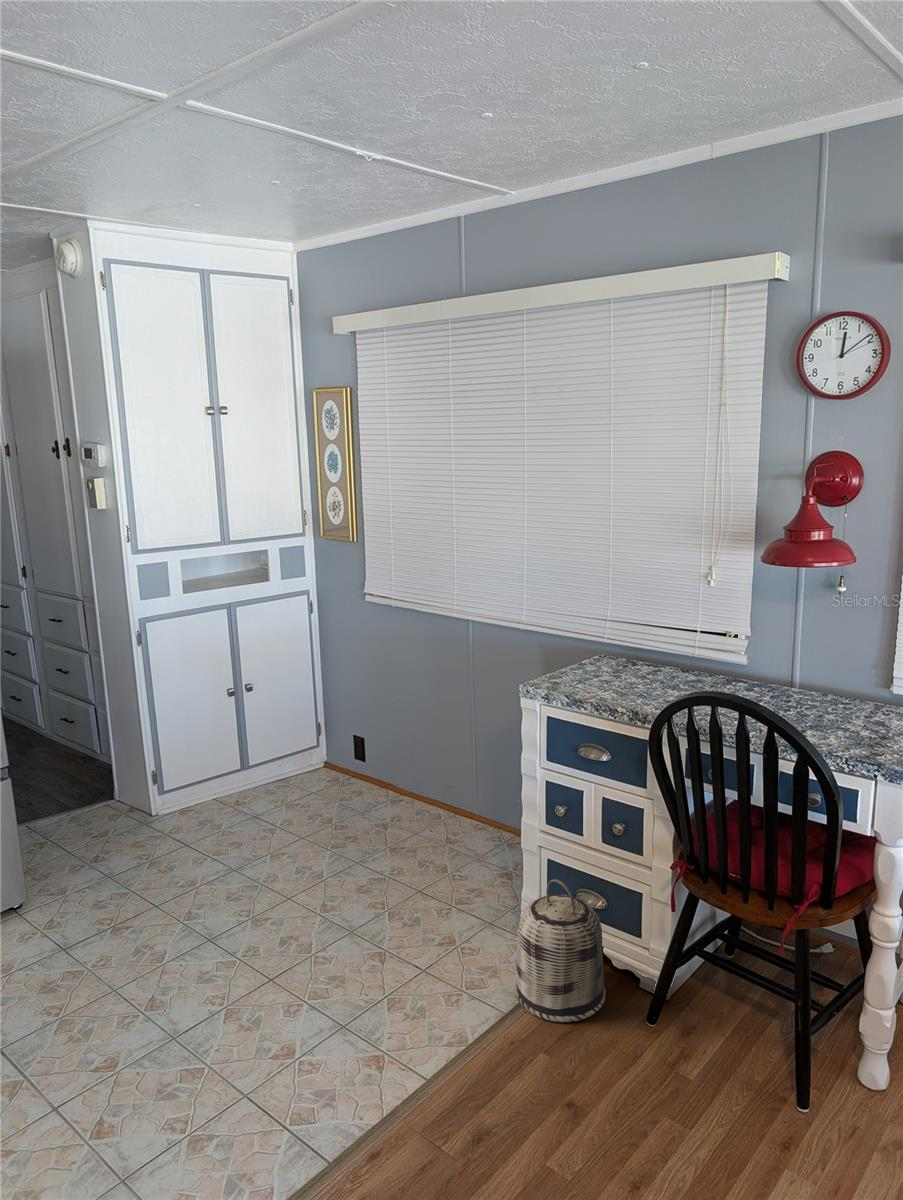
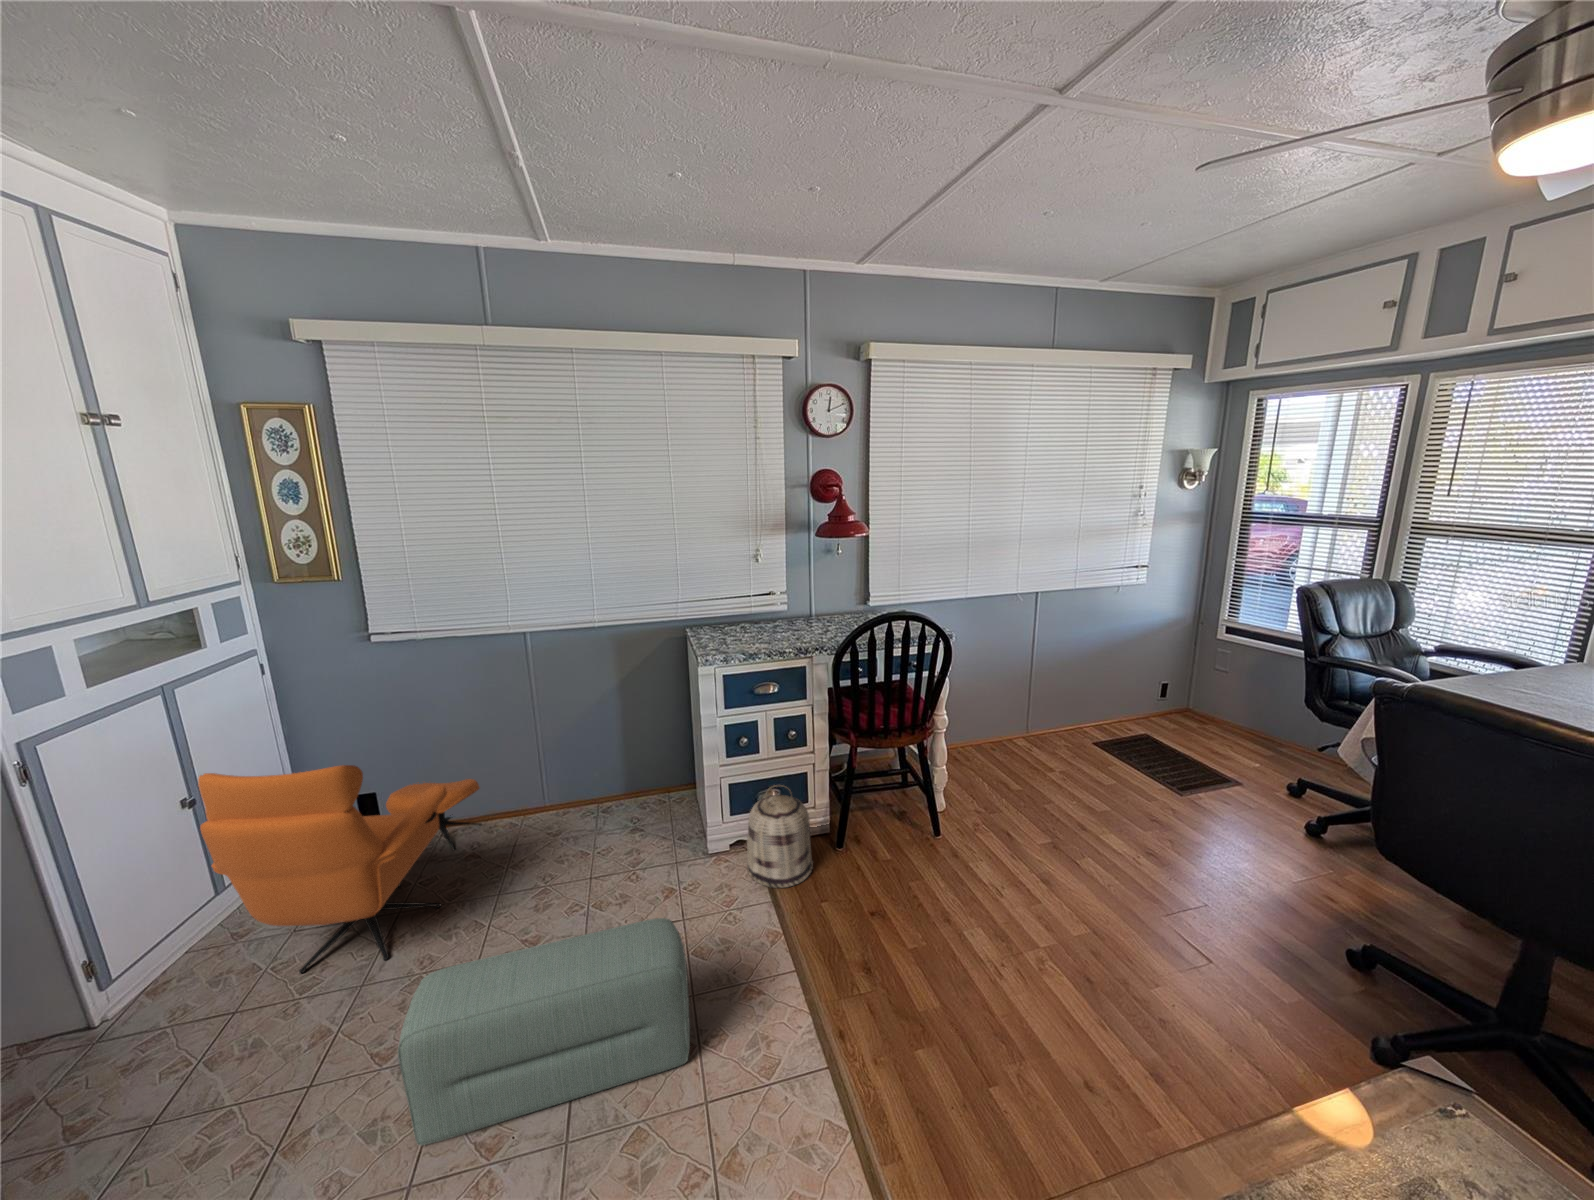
armchair: none [177,667,422,863] -> present [198,765,482,973]
pouf: none [128,859,320,1060] -> present [398,918,690,1145]

